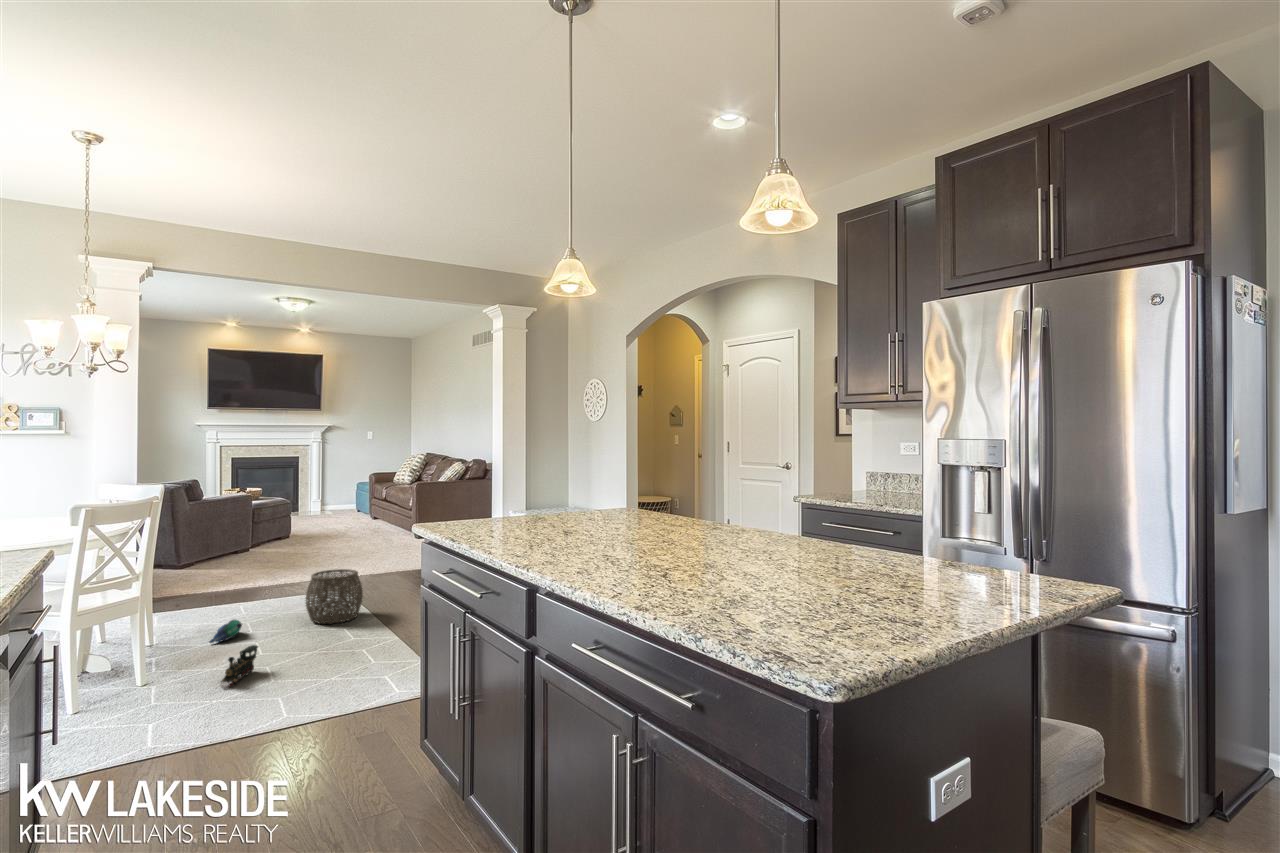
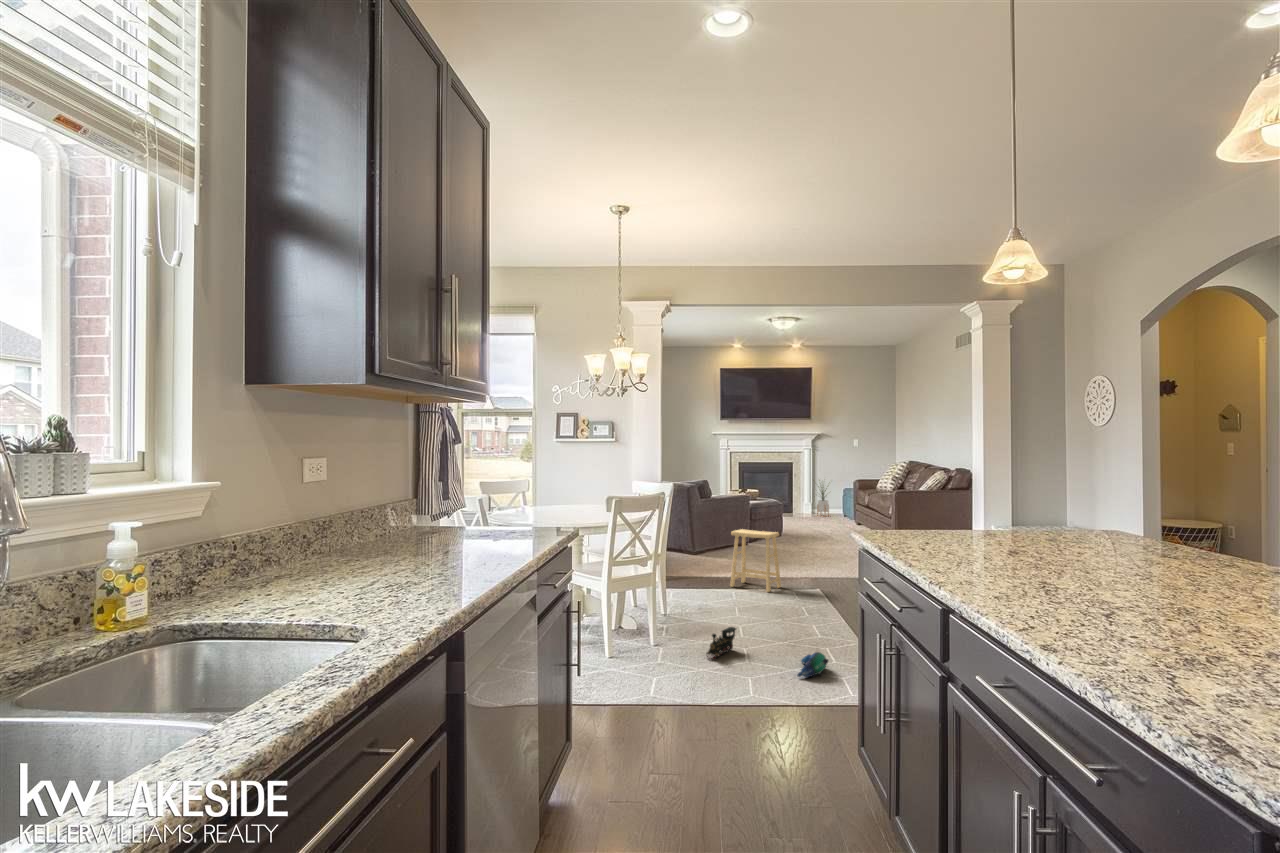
house plant: none [323,469,348,513] -> present [817,487,829,515]
footstool: none [237,533,301,600] -> present [730,529,781,592]
woven basket: present [305,569,363,624] -> none [780,569,832,621]
plush toy: present [209,620,242,643] -> present [798,652,828,677]

